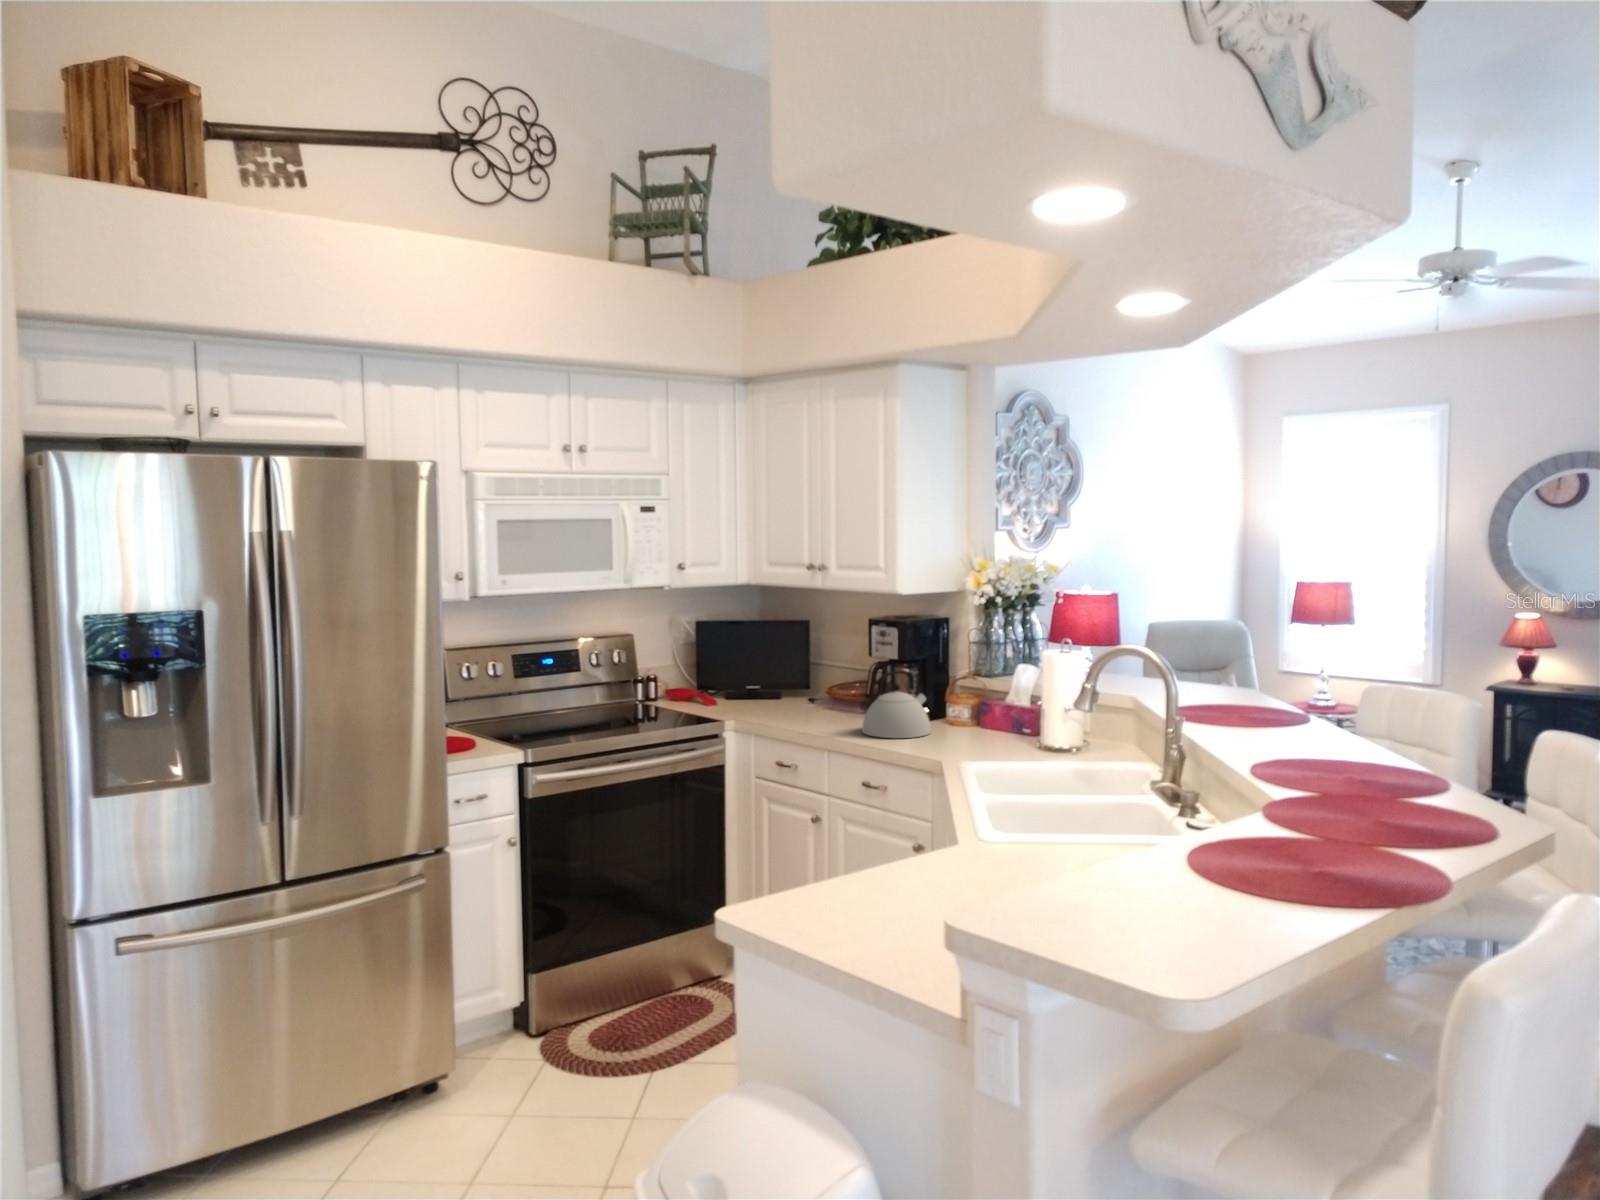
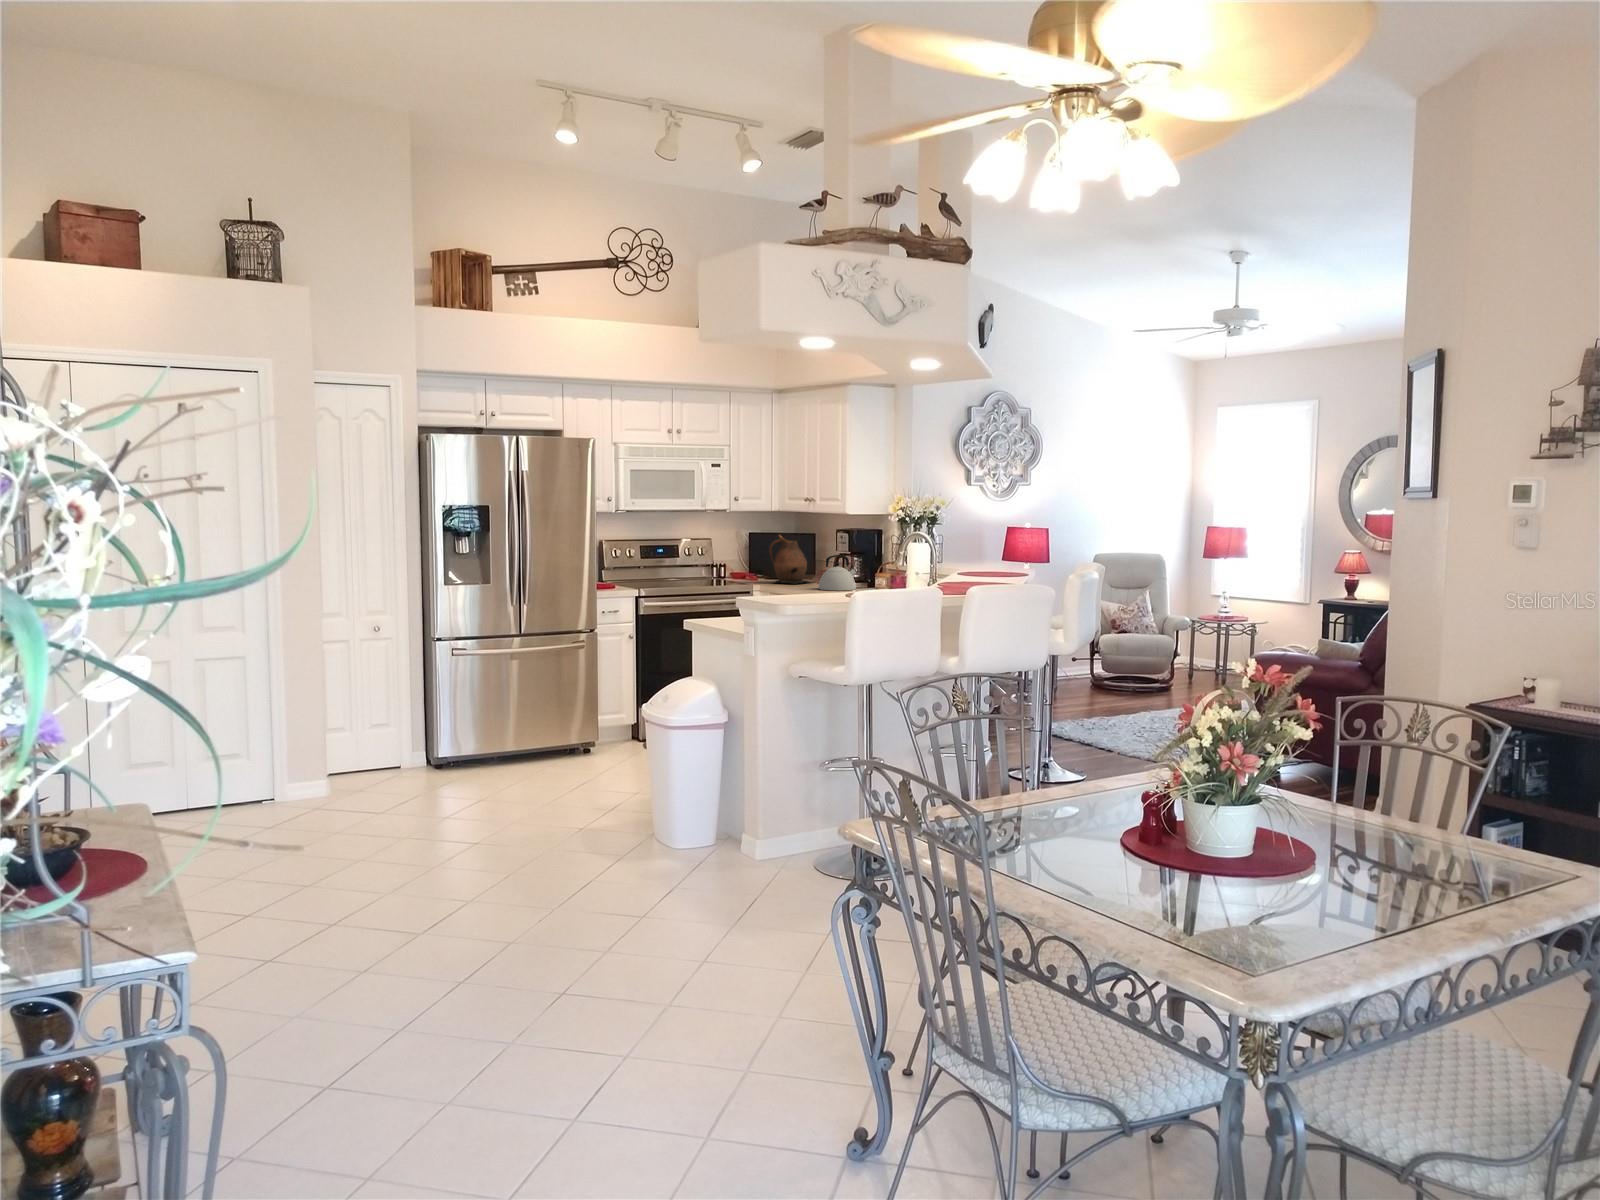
ceramic pitcher: none [749,629,827,718] -> present [769,536,814,583]

